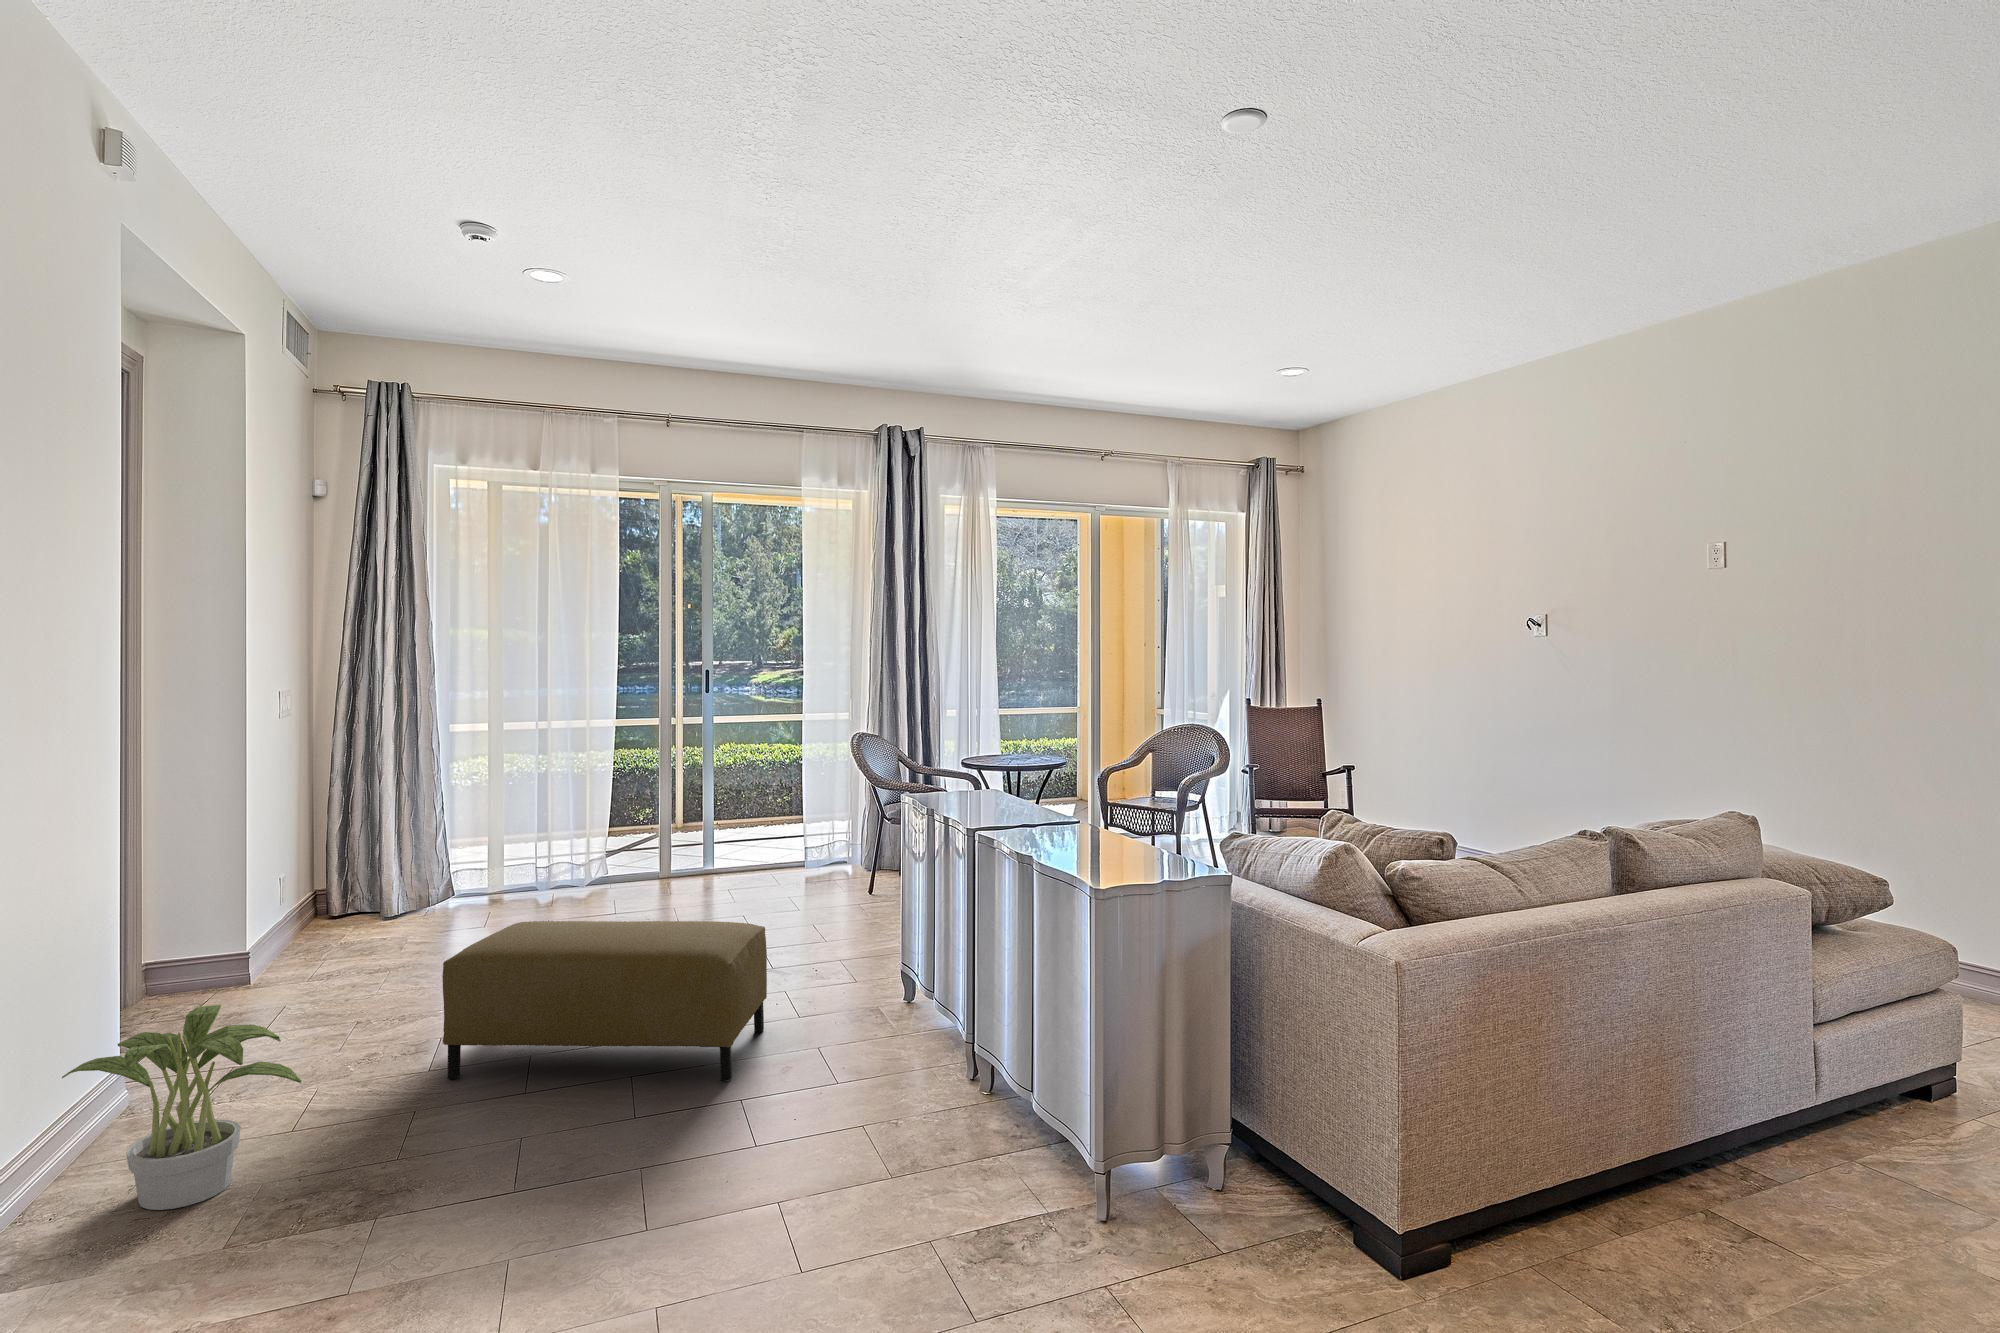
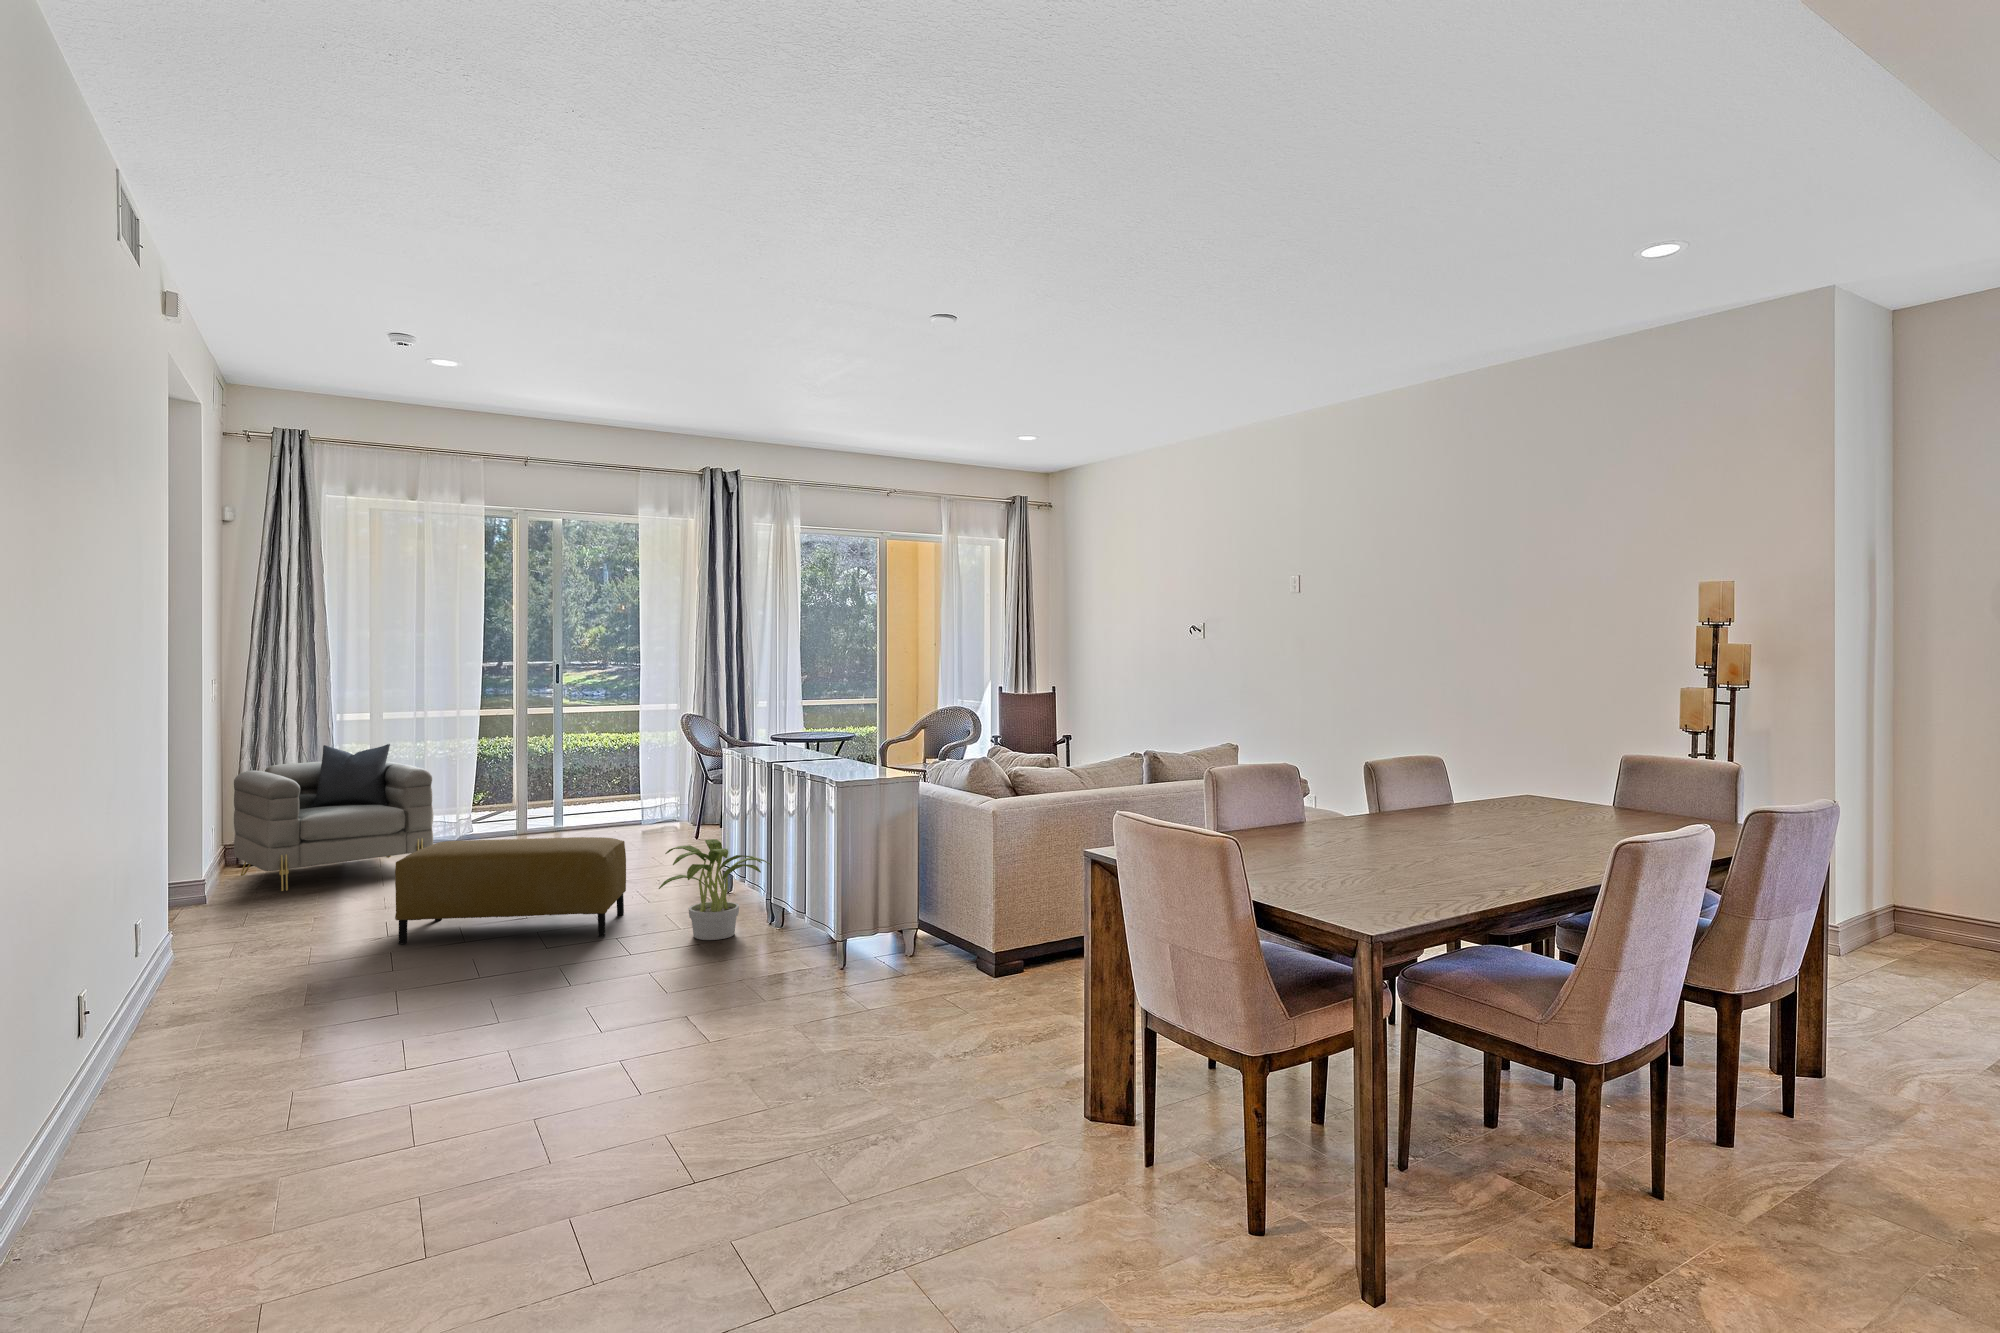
armchair: none [314,770,546,961] -> present [234,744,433,891]
potted plant: present [62,1005,302,1210] -> present [659,839,771,940]

